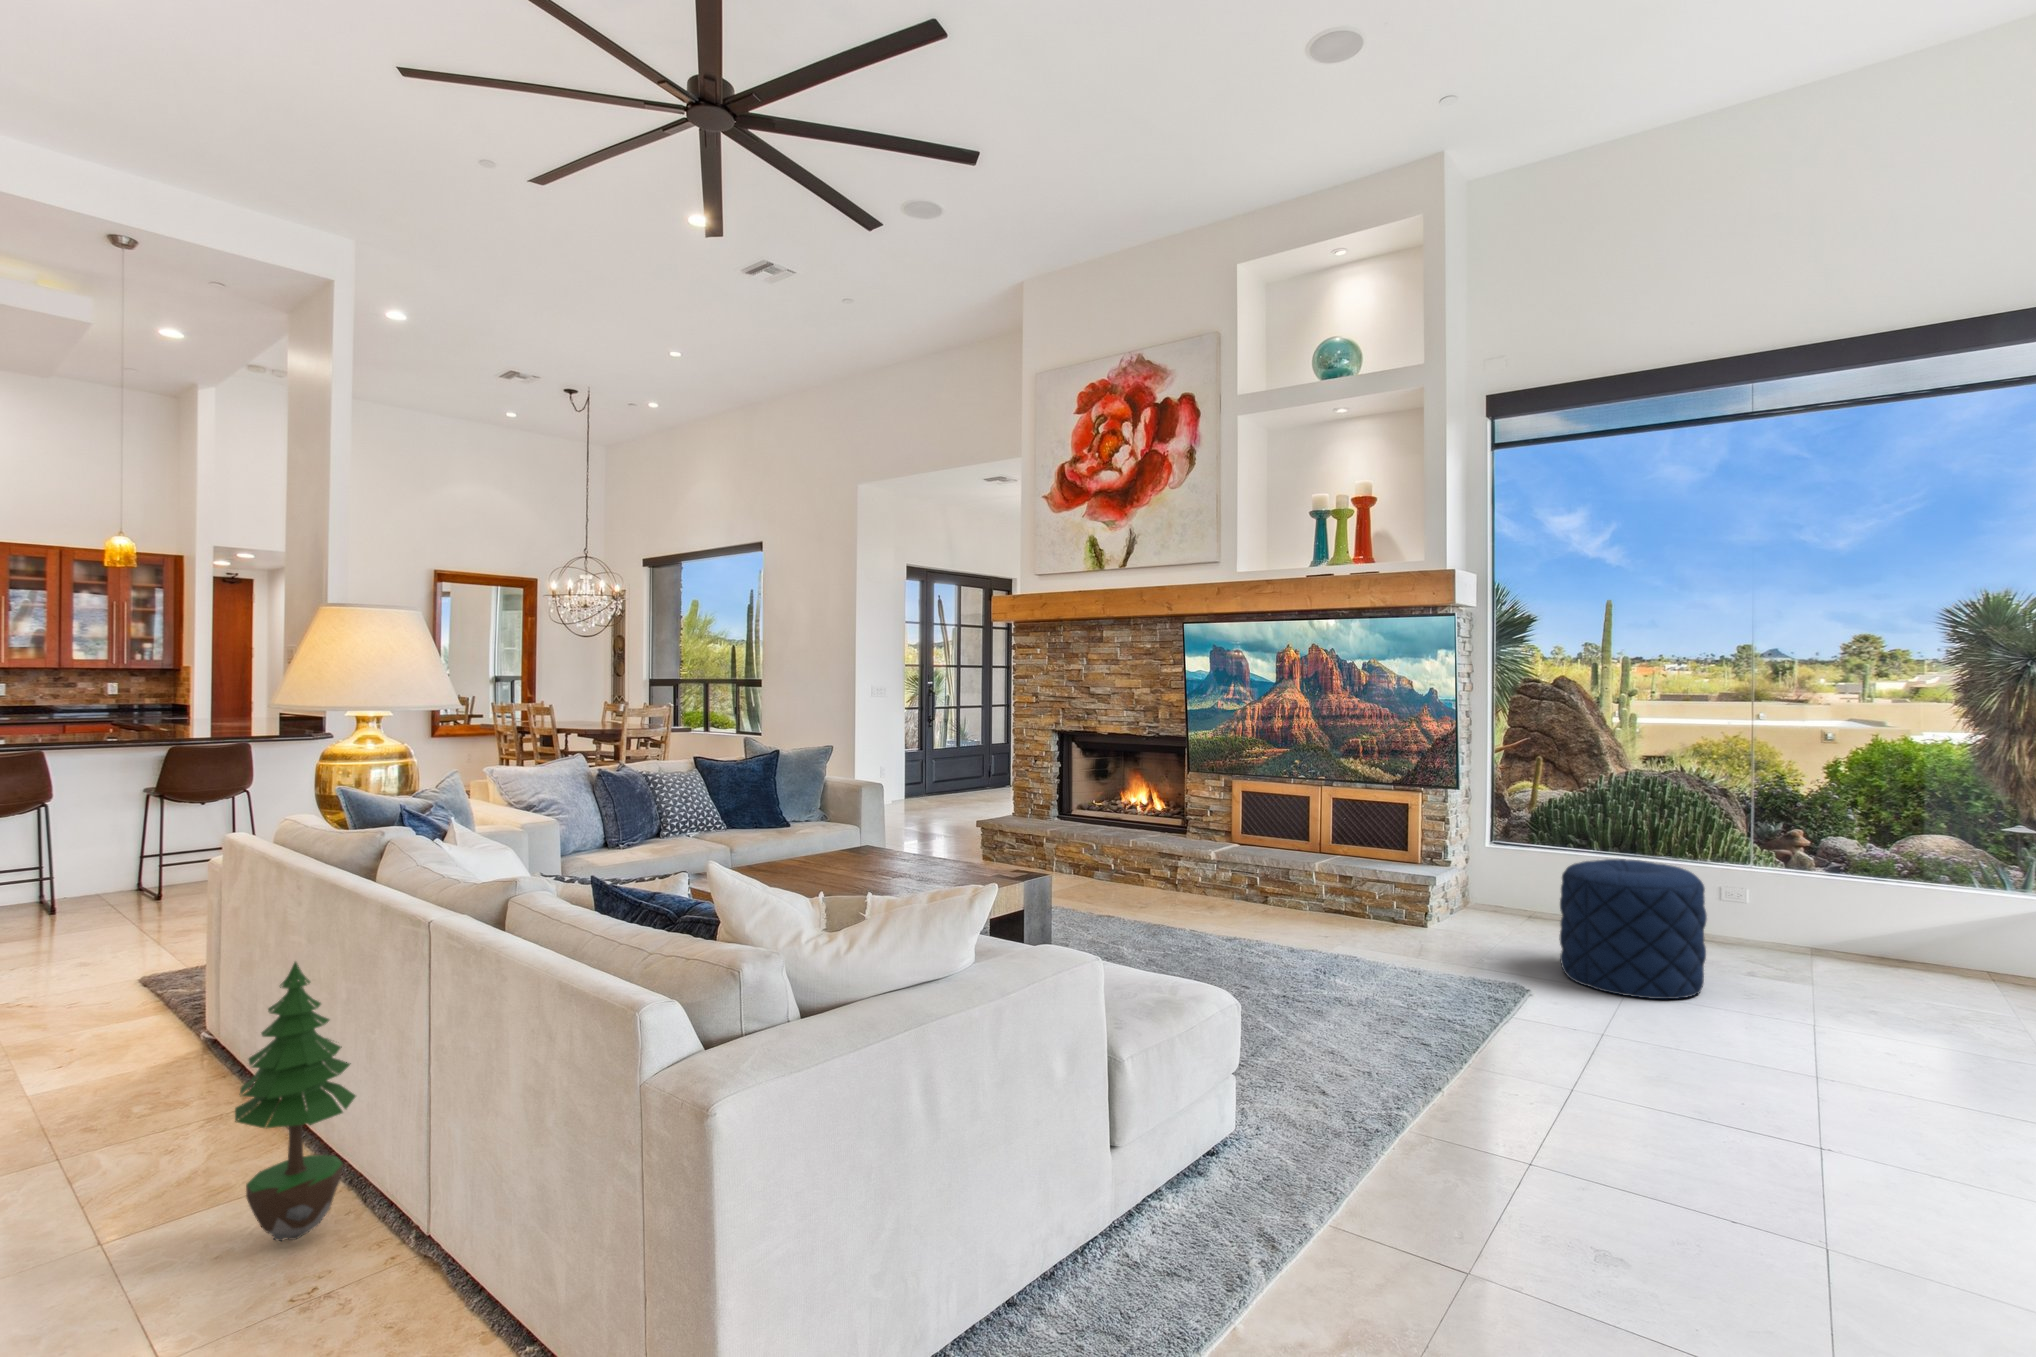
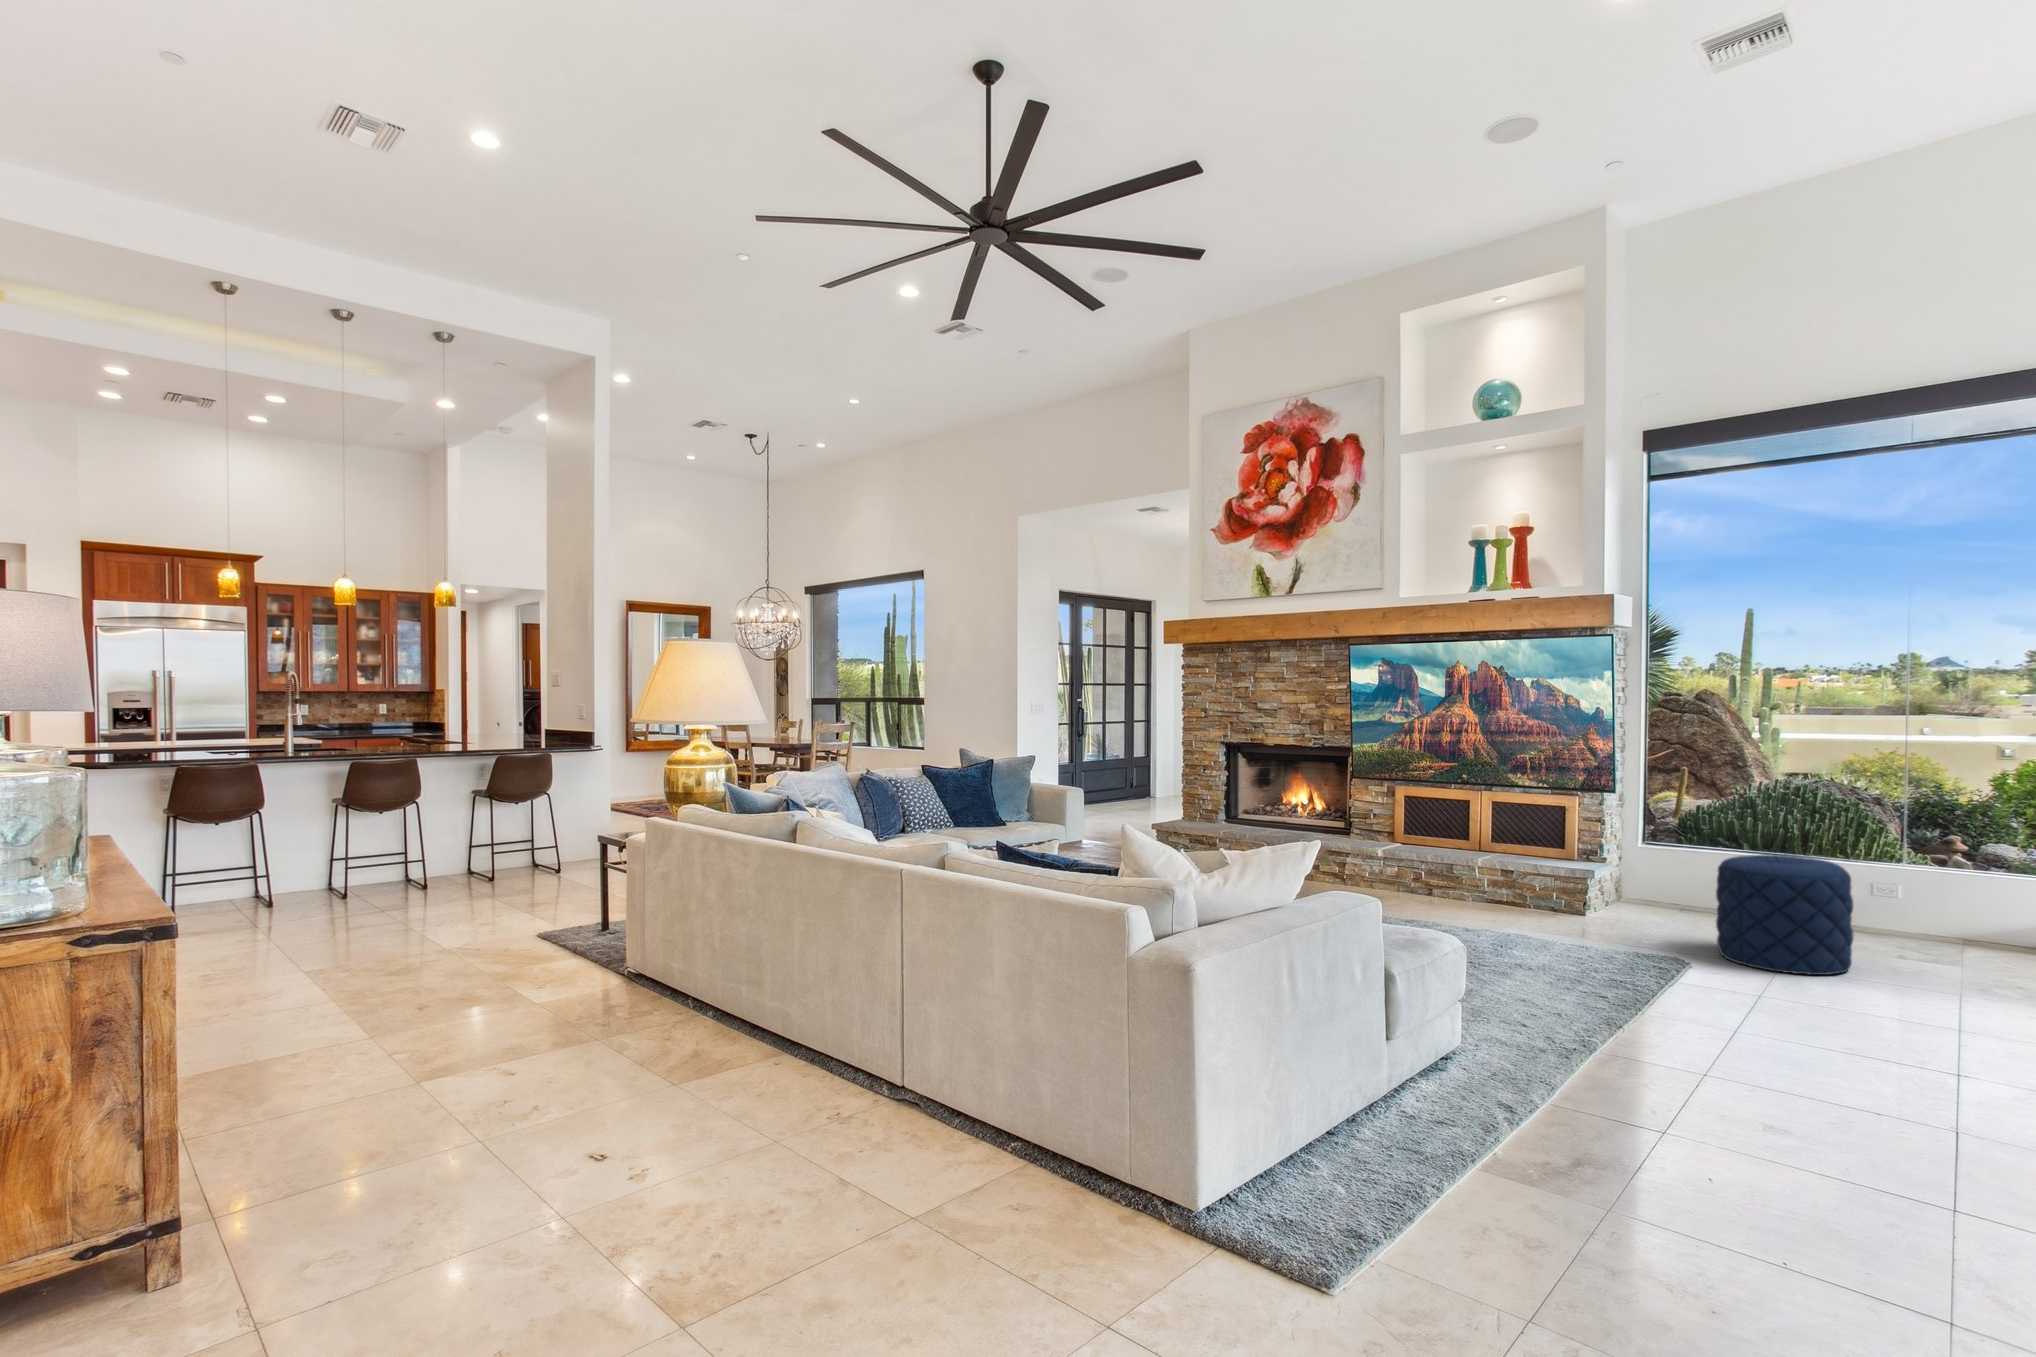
potted tree: present [235,962,356,1241] -> none [764,890,834,1083]

